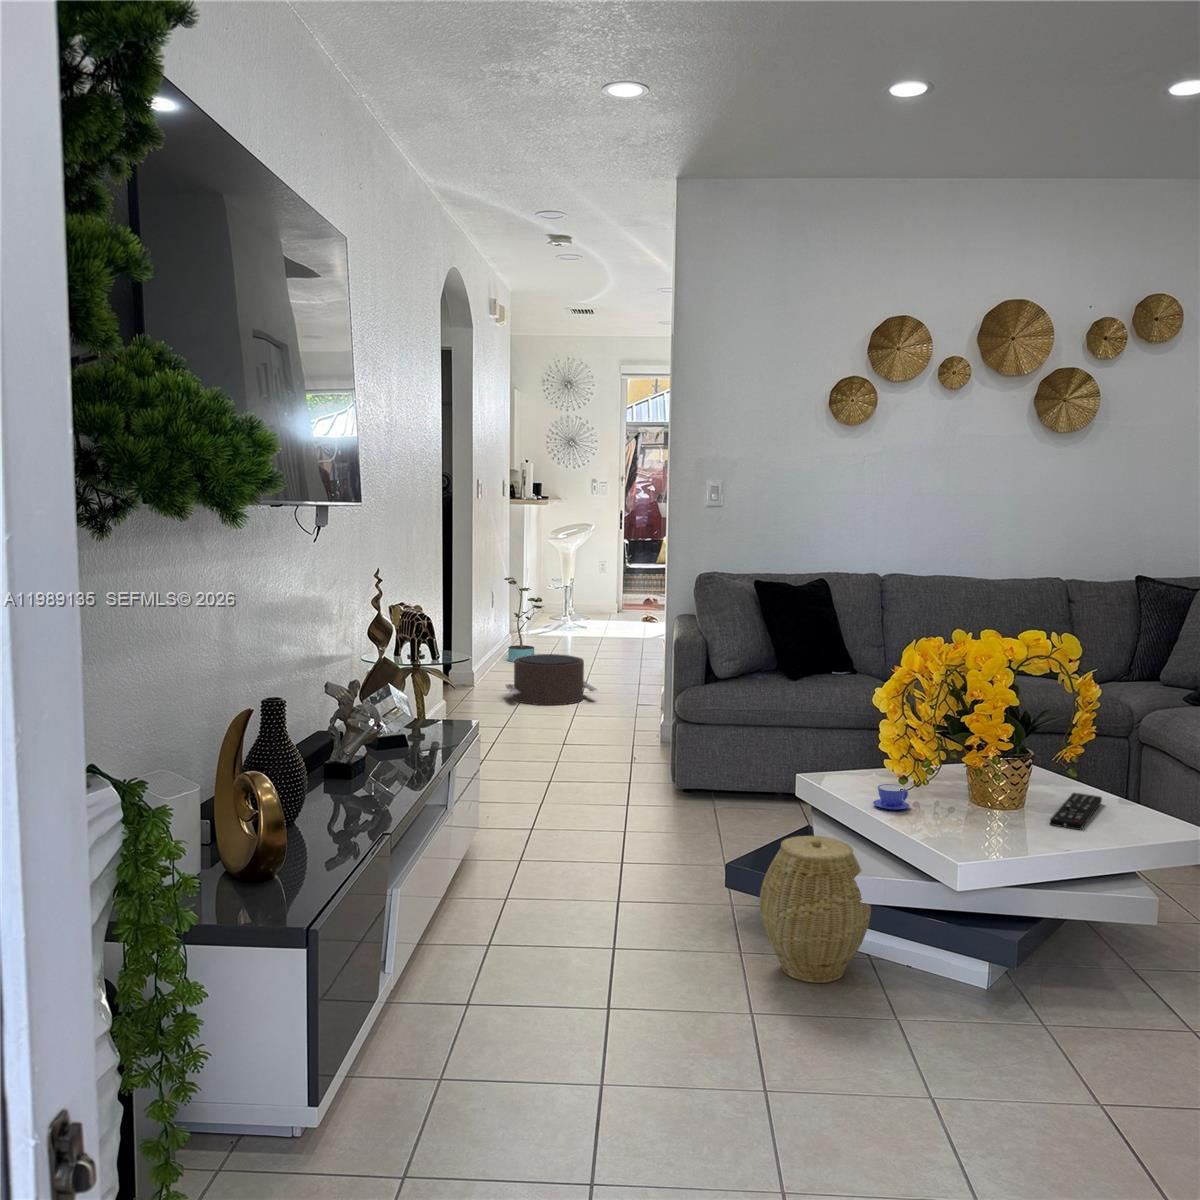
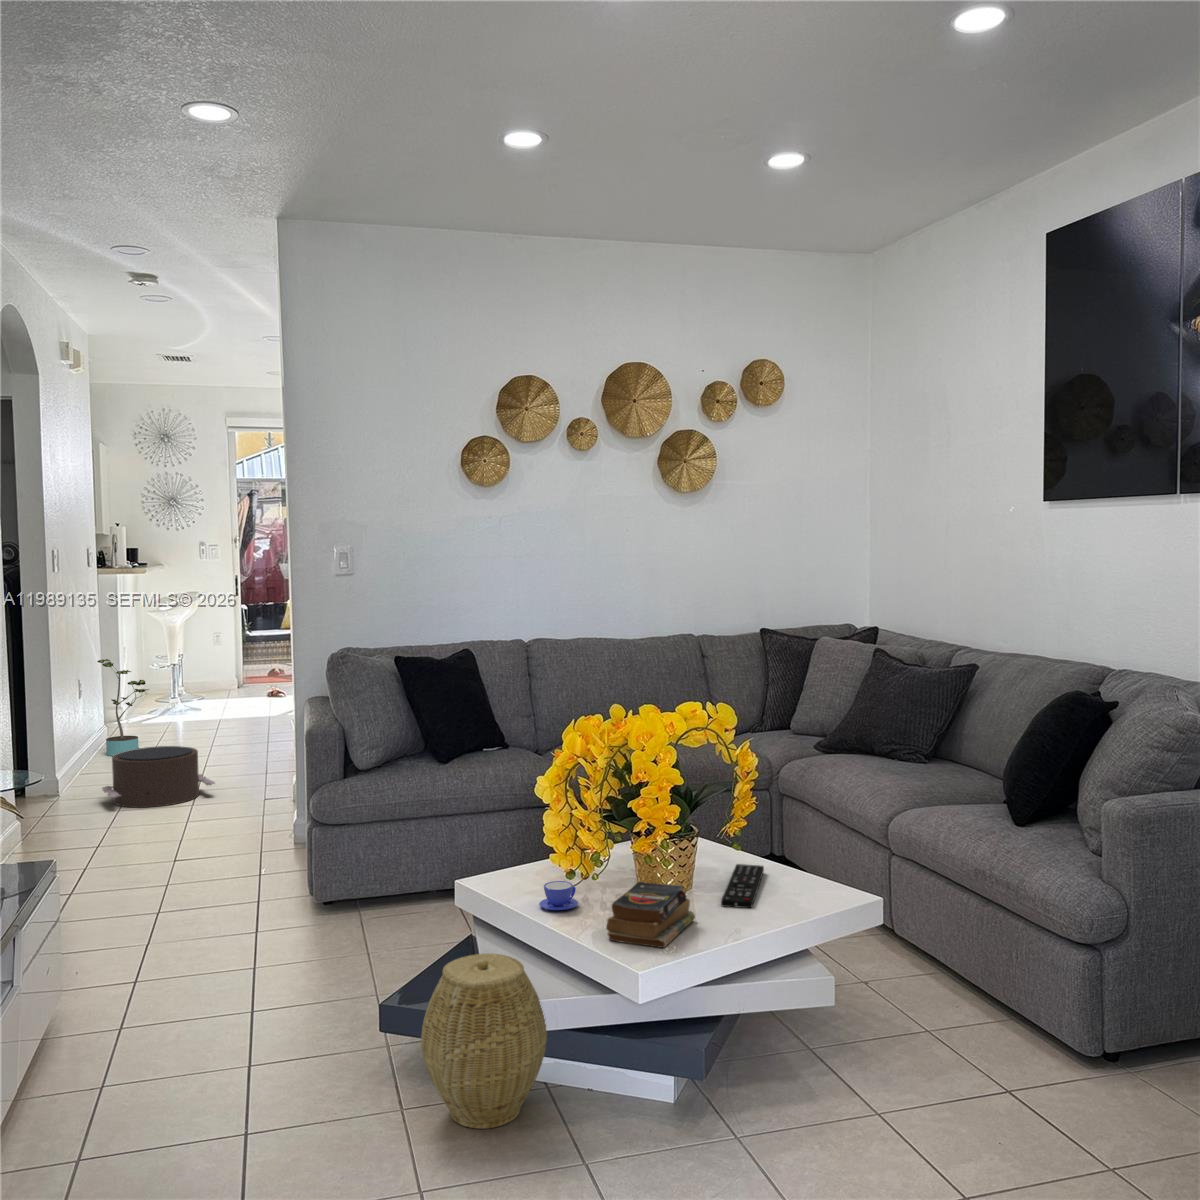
book: none [931,791,1021,849] -> present [606,882,695,948]

